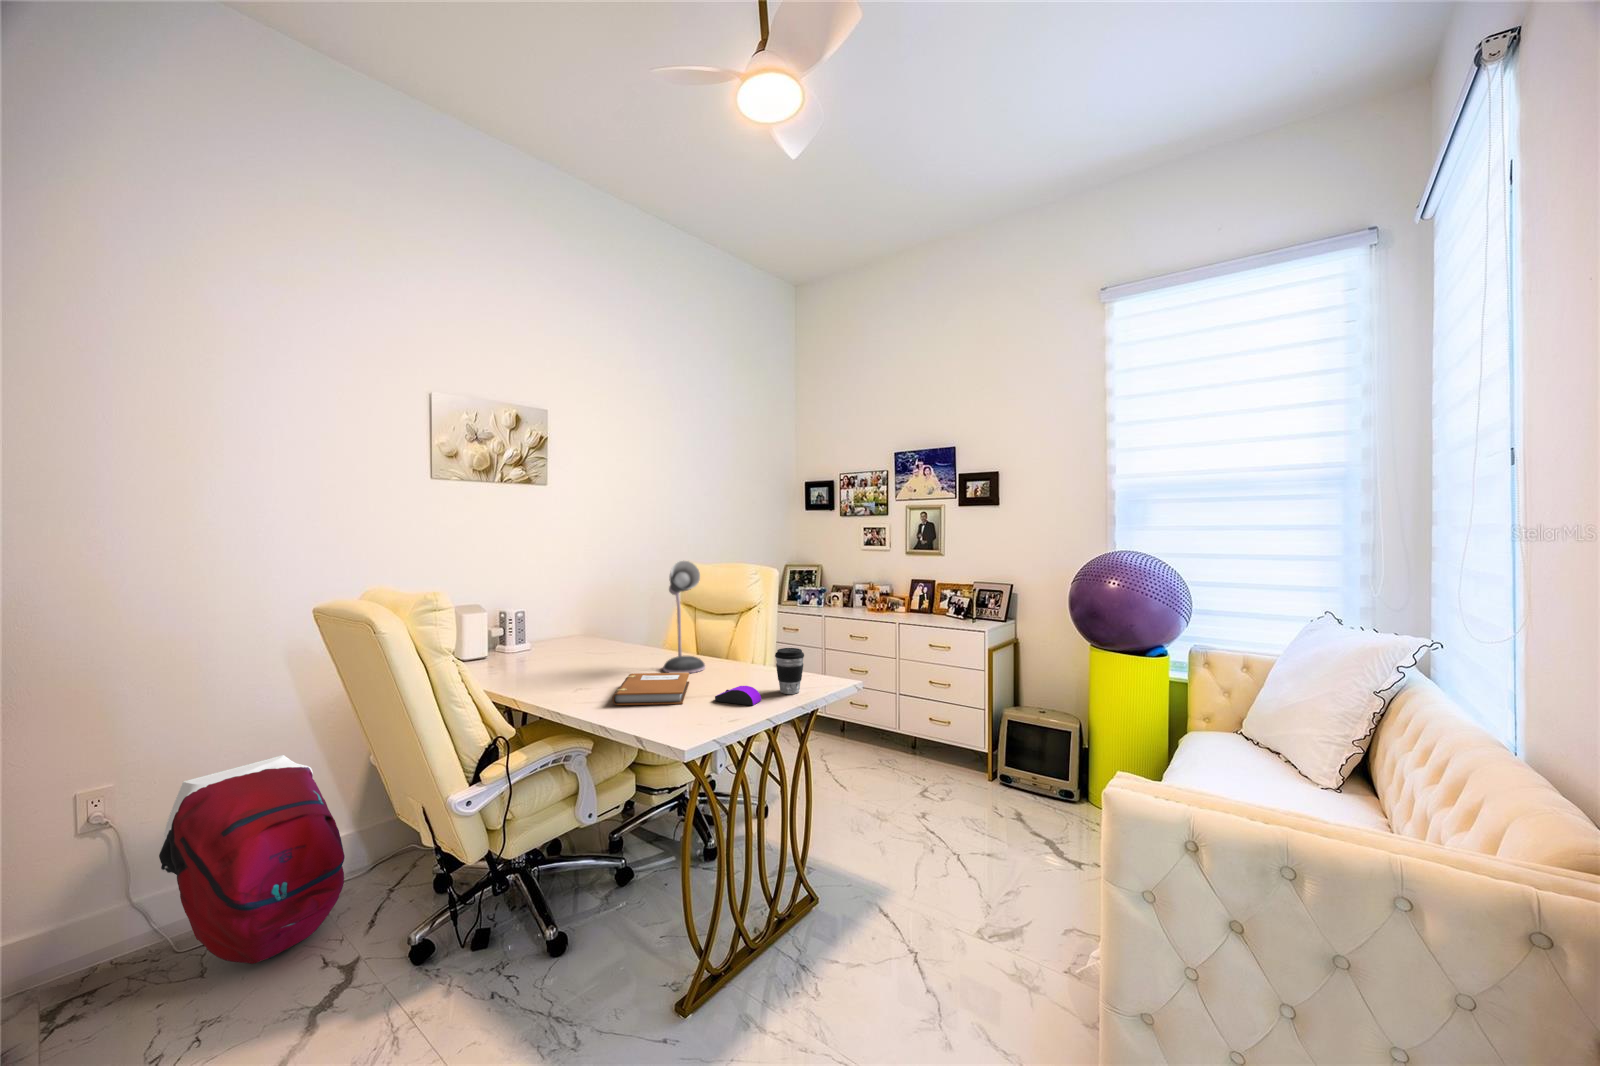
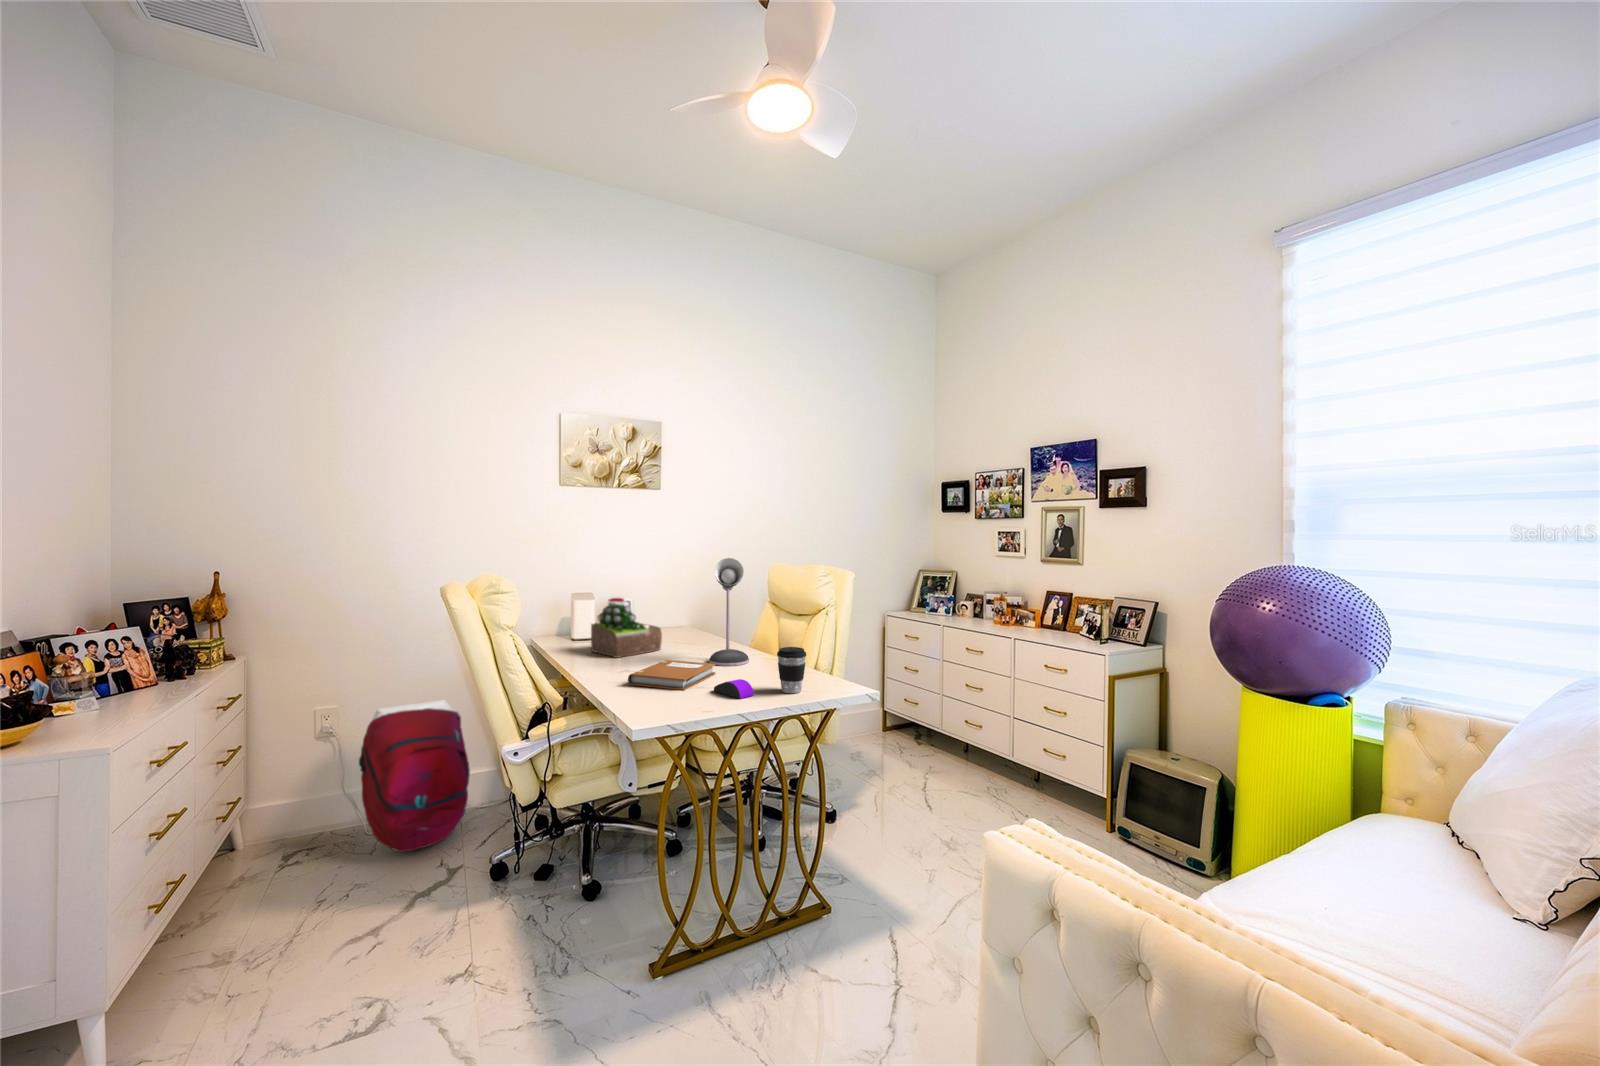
succulent plant: none [508,609,590,677] -> present [591,598,662,658]

